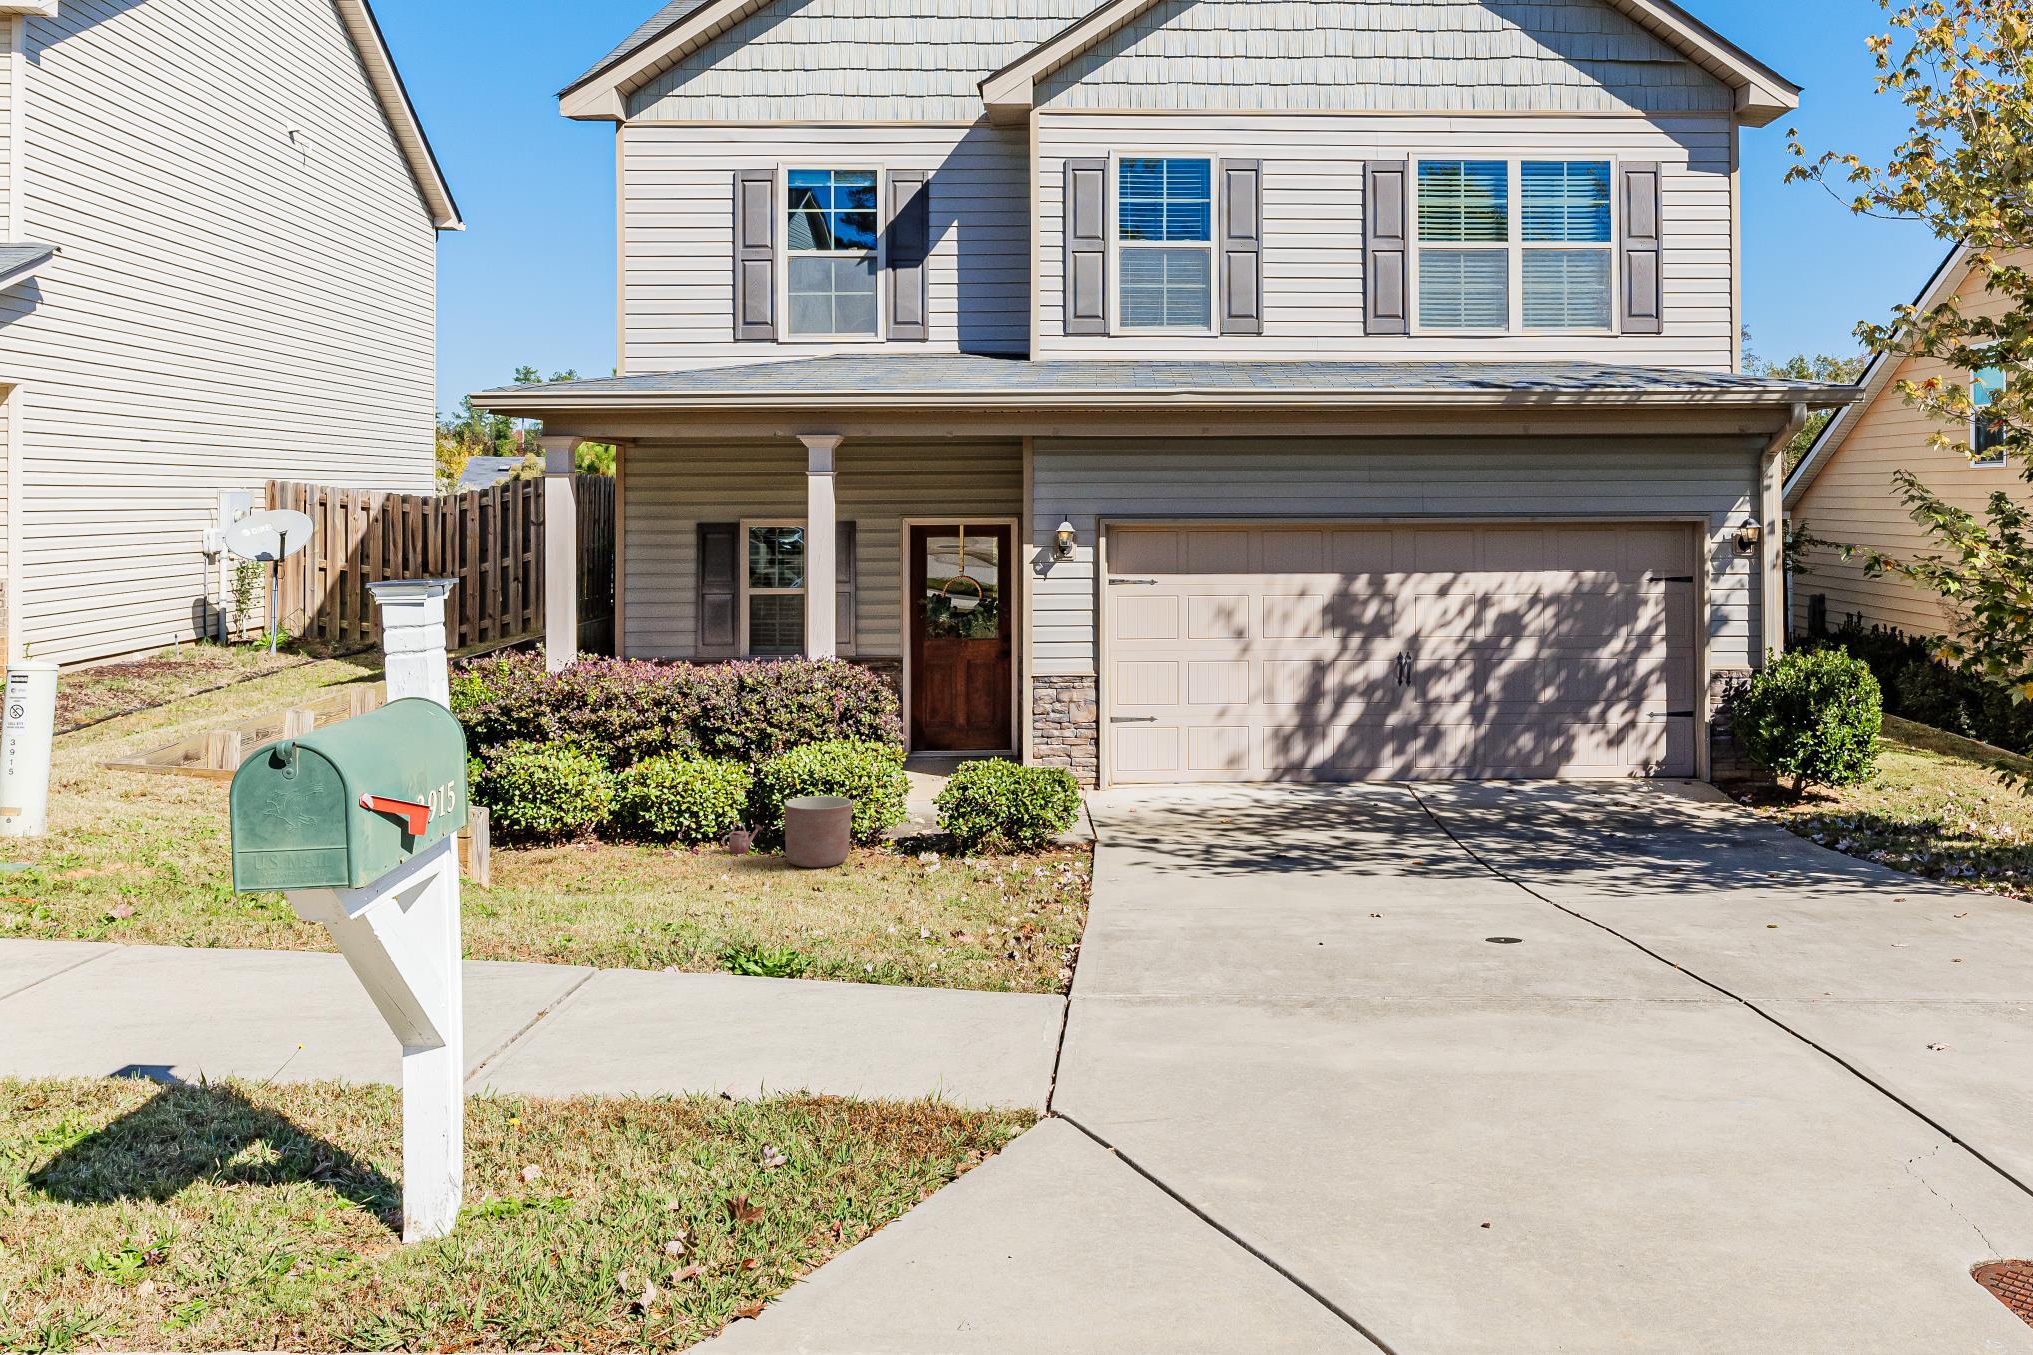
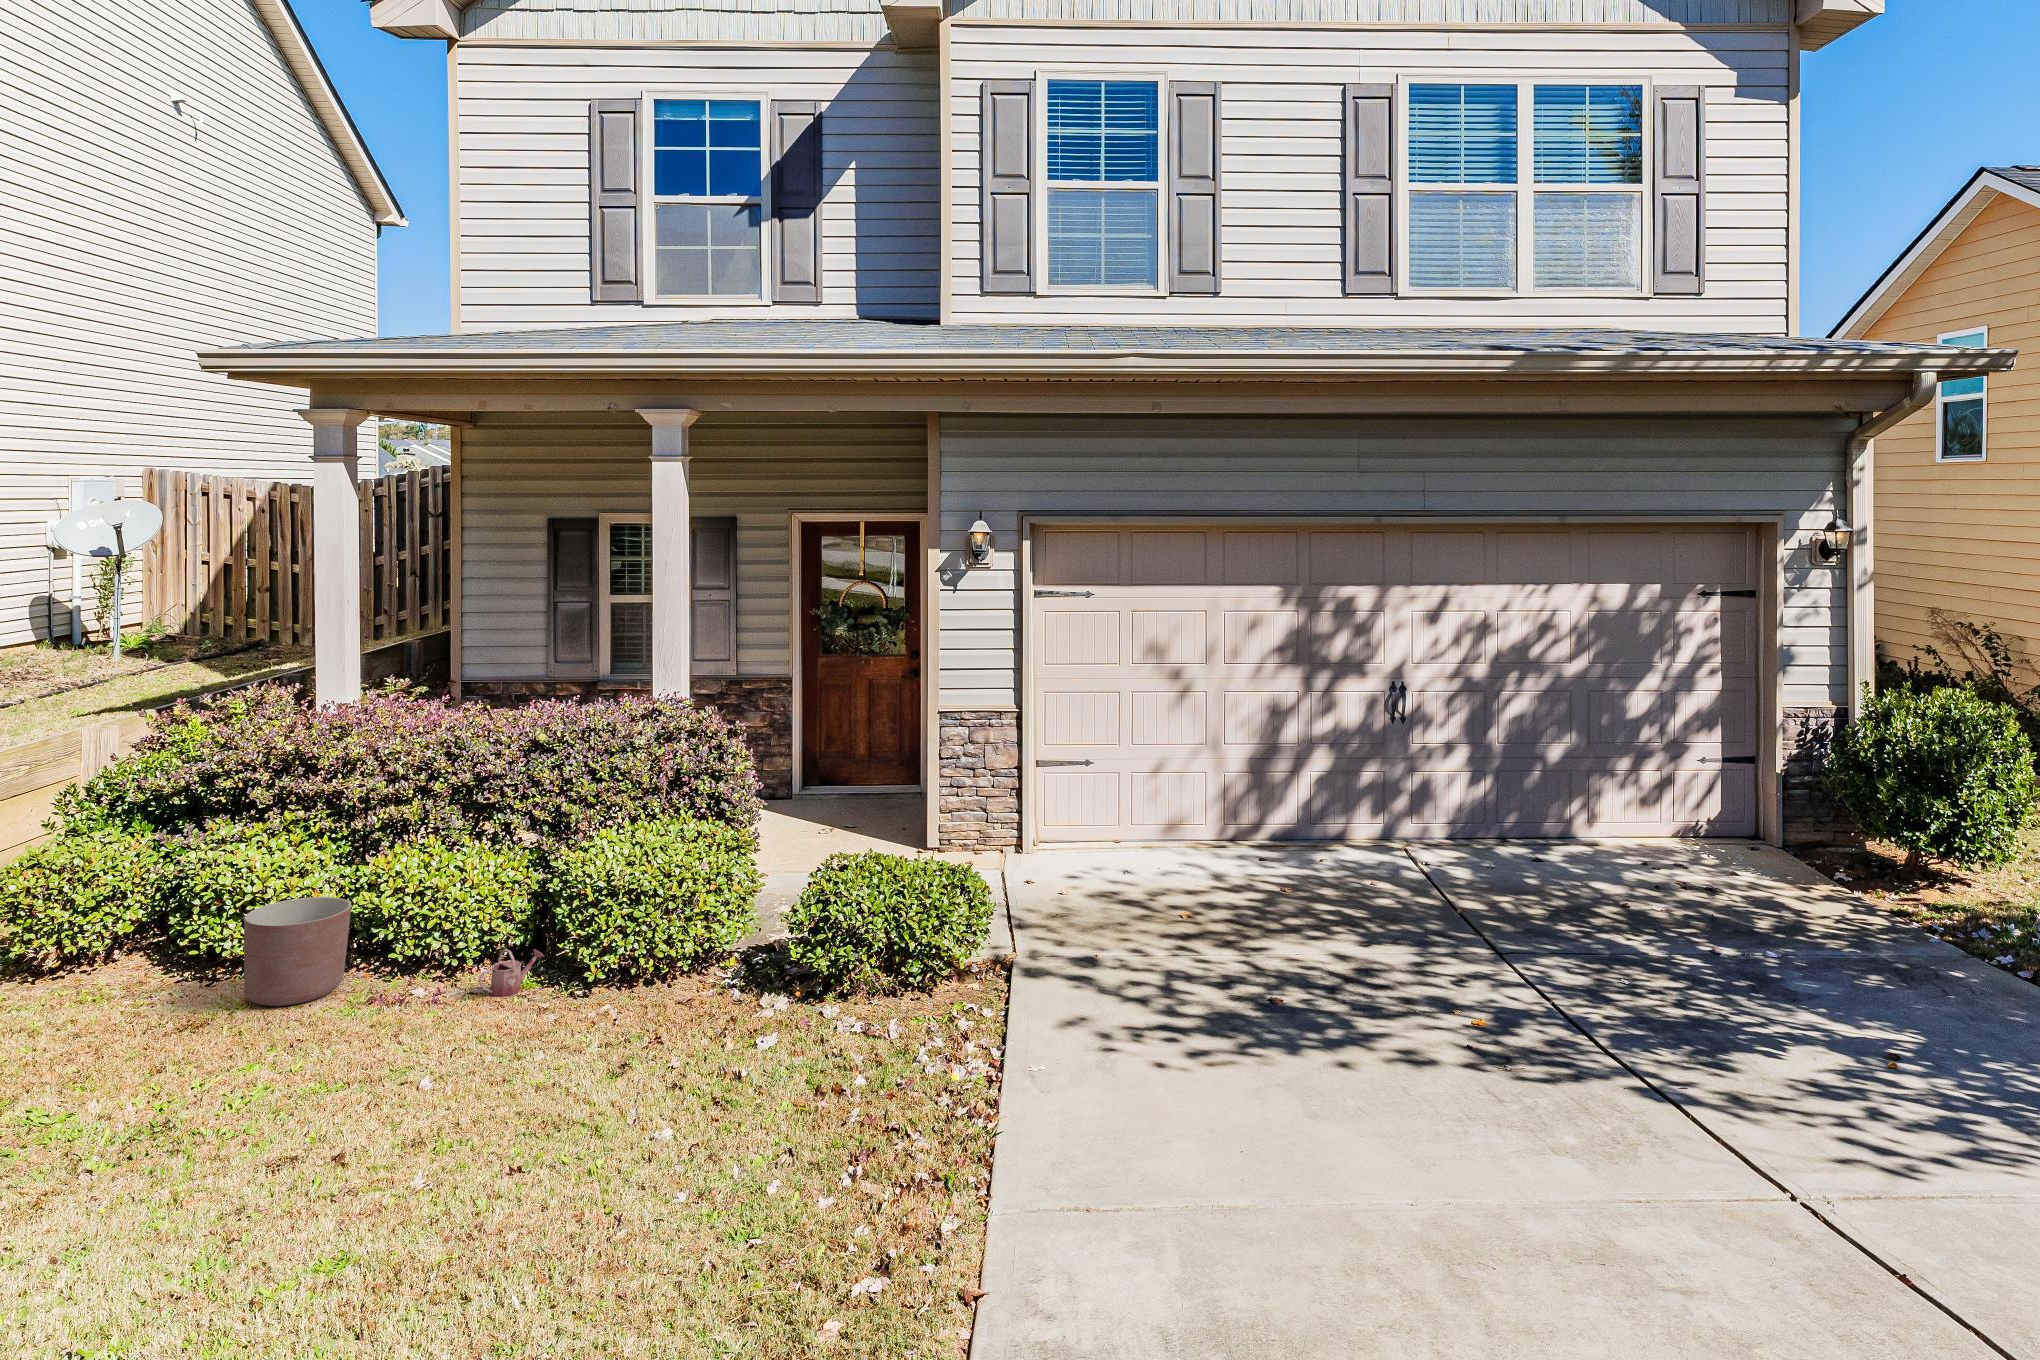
planter: present [785,796,852,868] -> present [244,897,351,1006]

